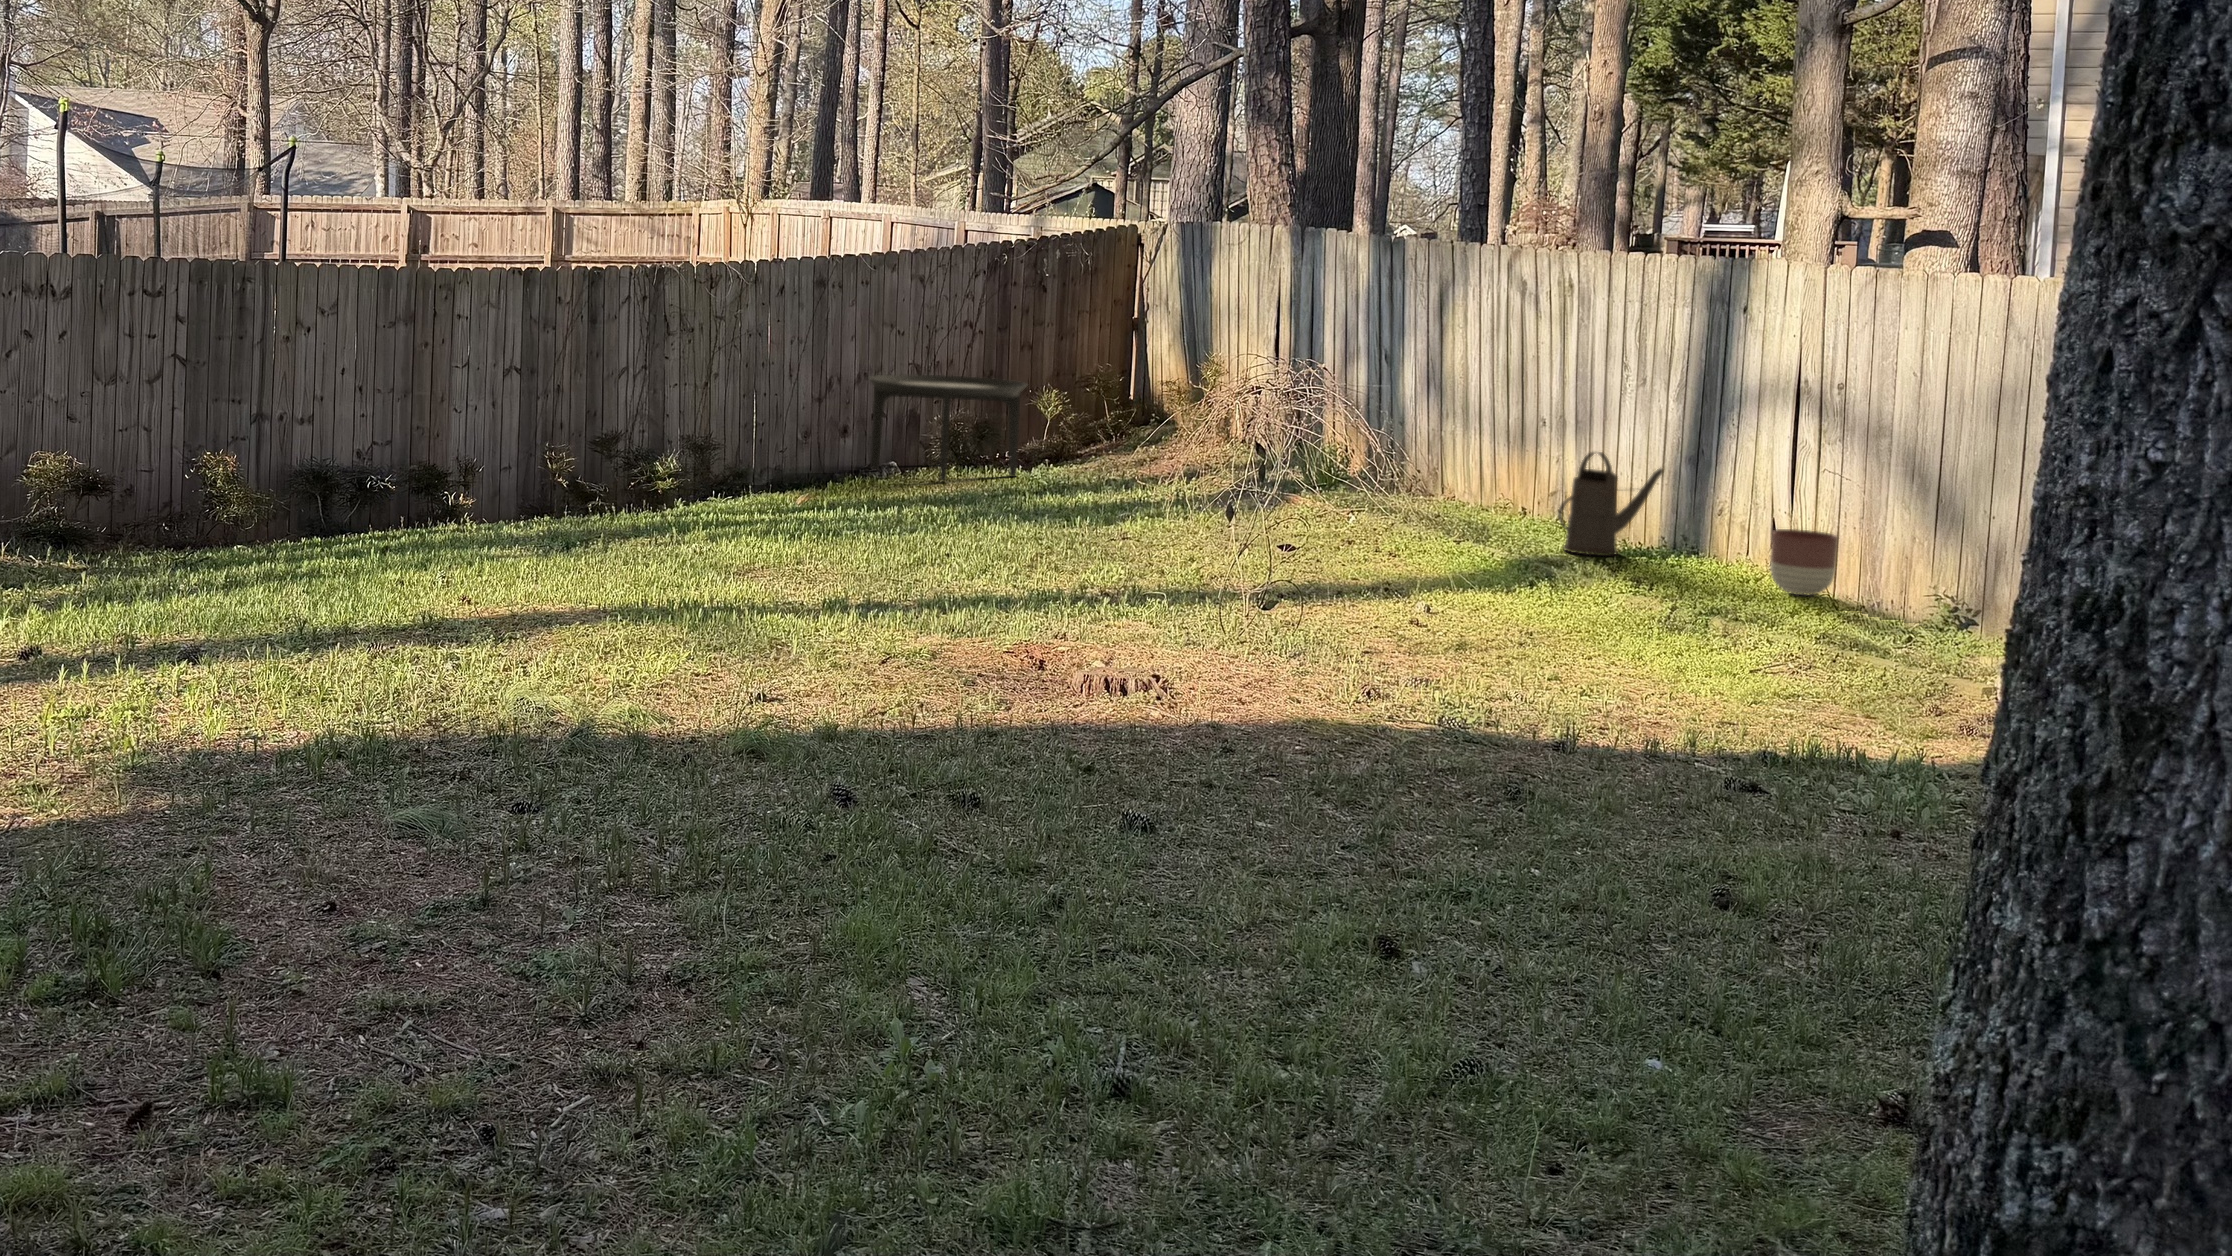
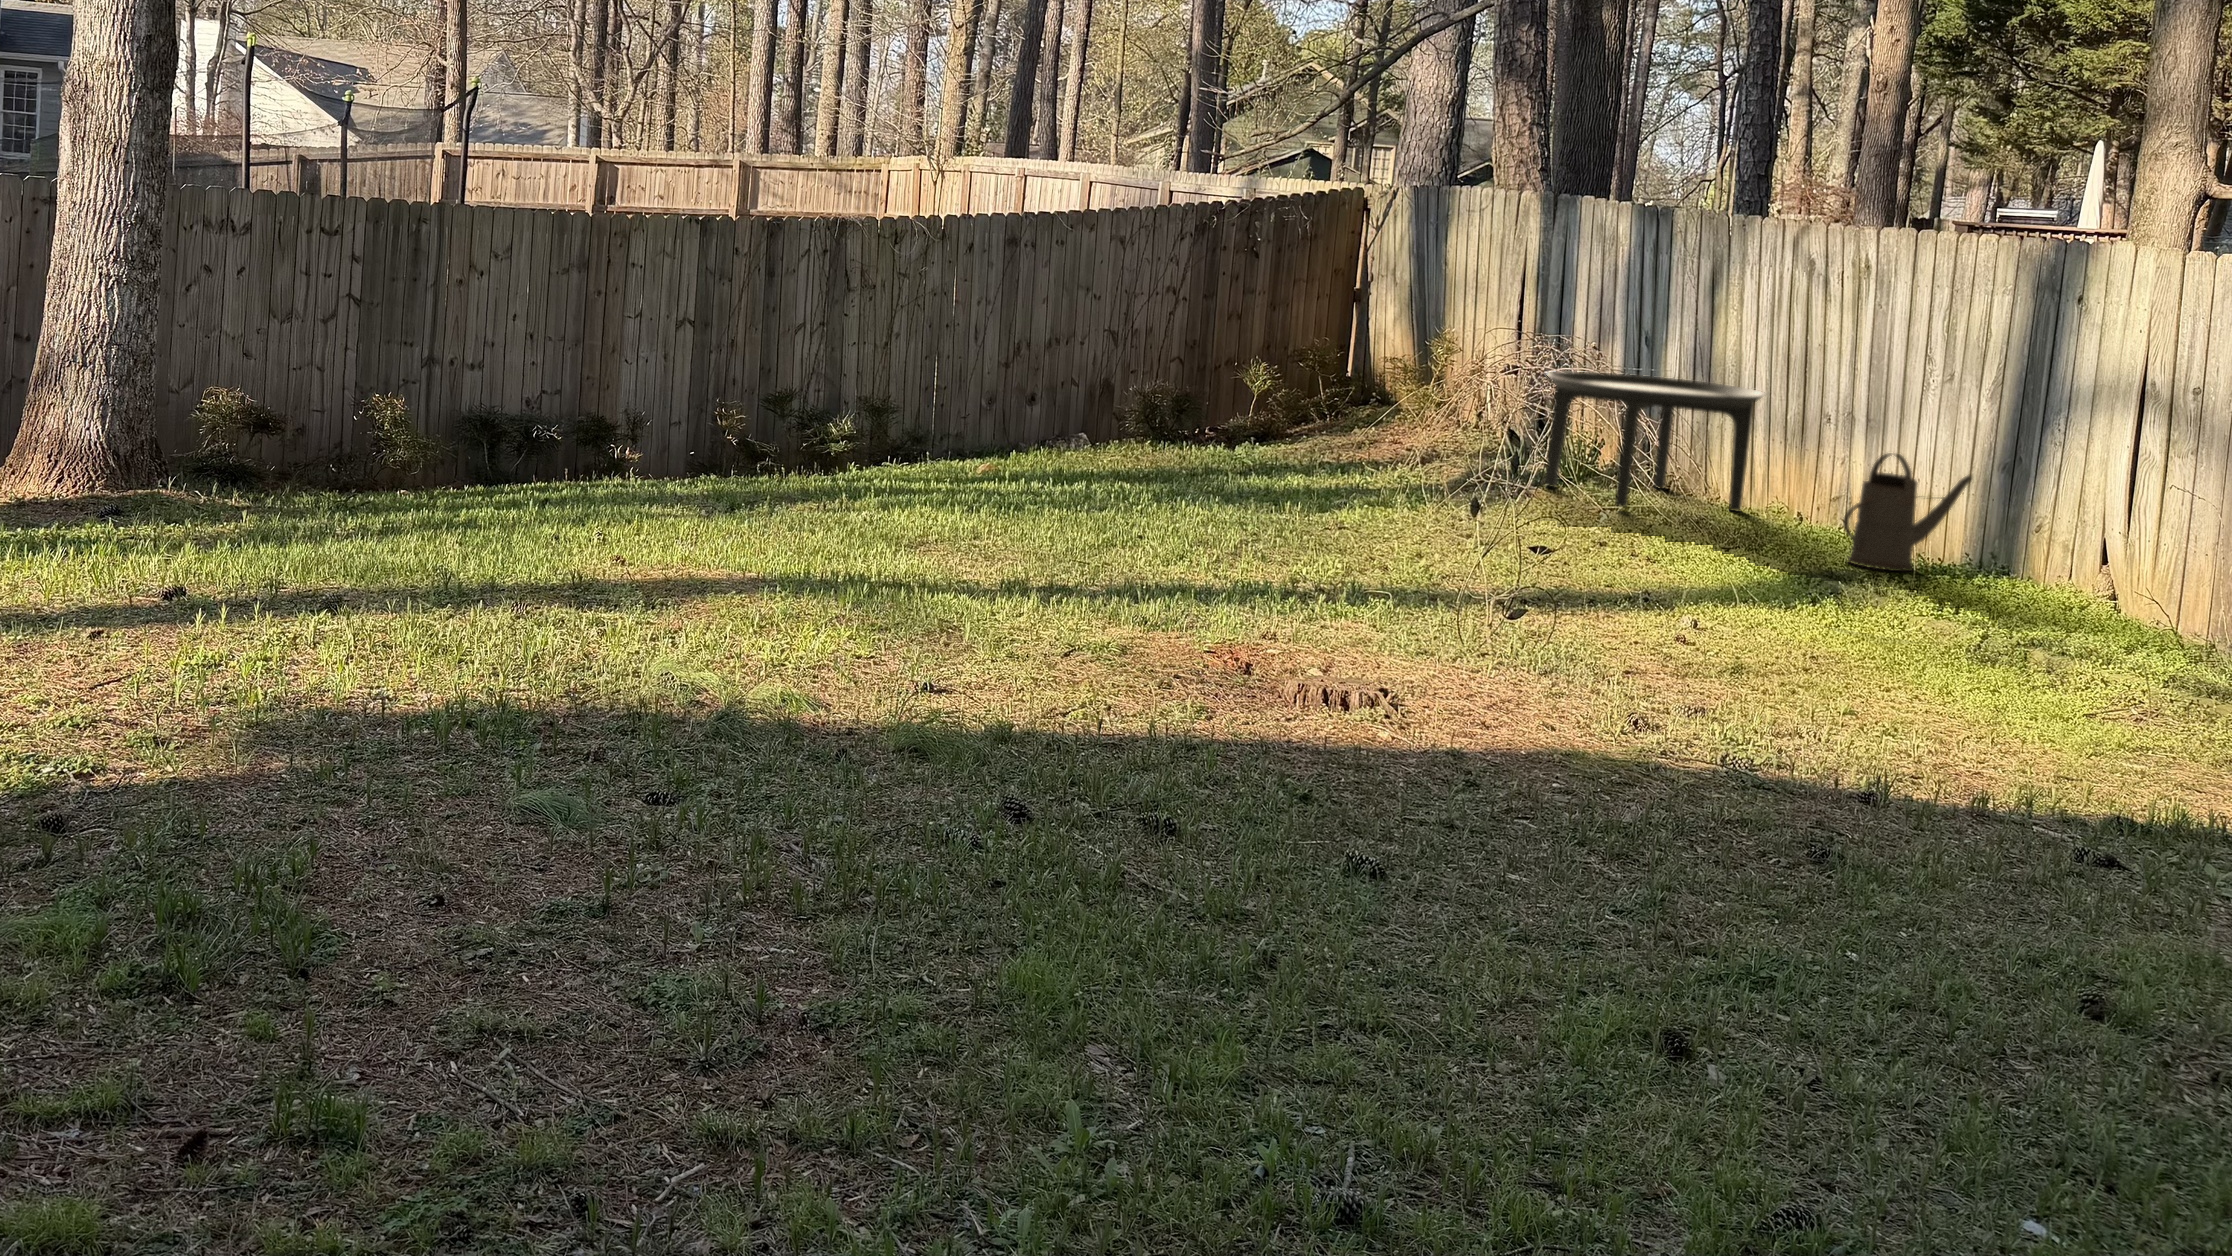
round table: present [869,375,1027,482] -> present [1545,371,1765,512]
planter: present [1770,529,1838,595] -> none [2108,553,2198,631]

